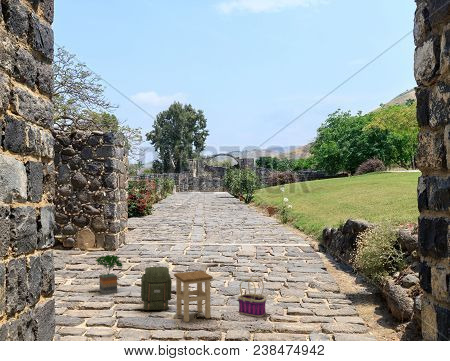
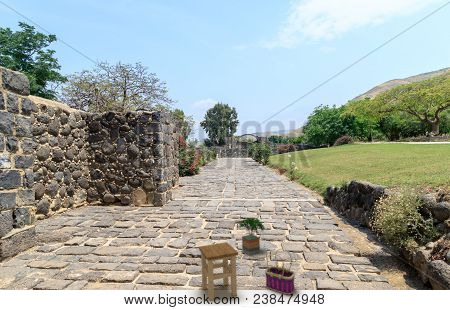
potted tree: present [96,255,123,295] -> present [239,218,265,255]
backpack: present [141,265,172,310] -> none [167,236,198,282]

